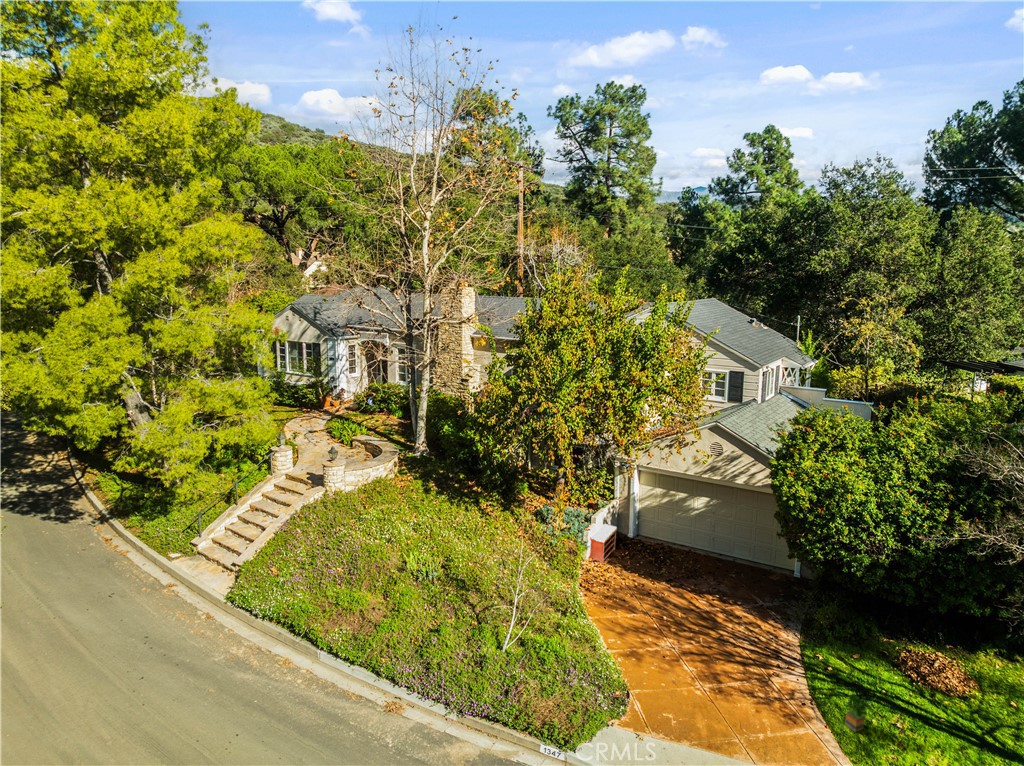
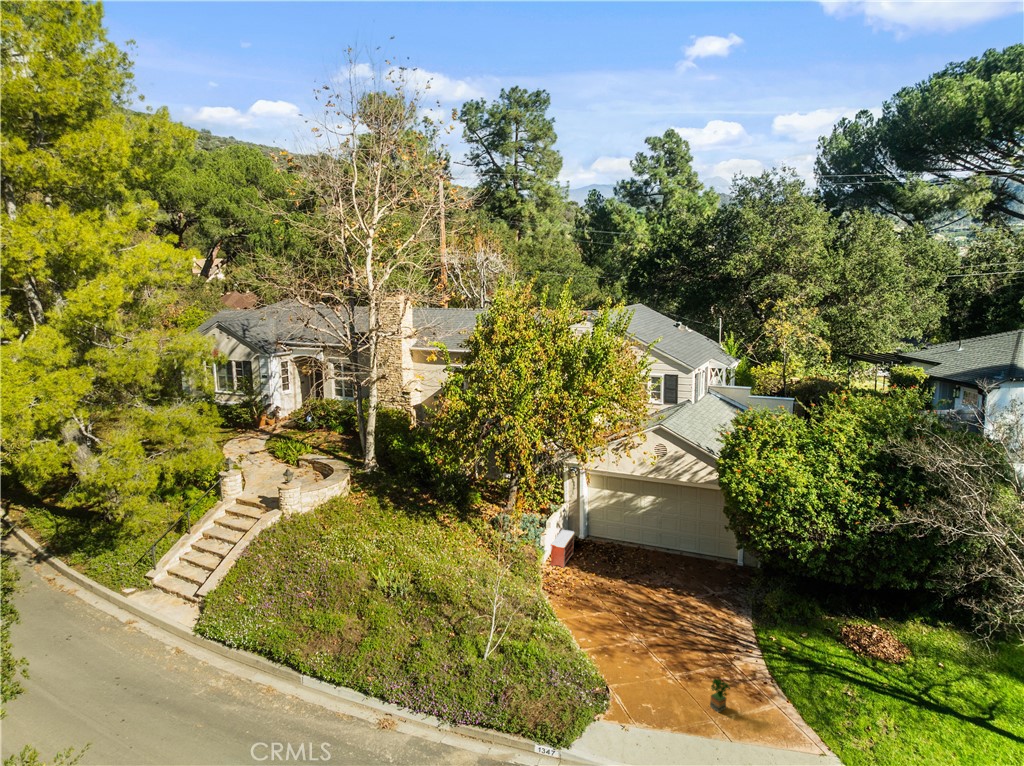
potted tree: present [845,695,870,732] -> present [710,679,730,712]

